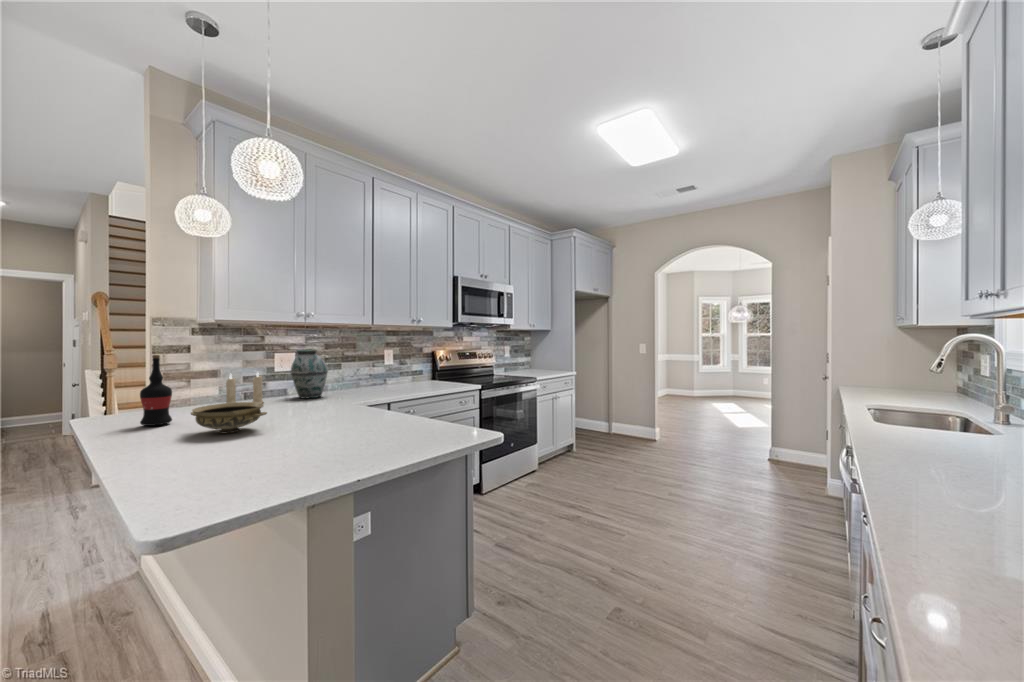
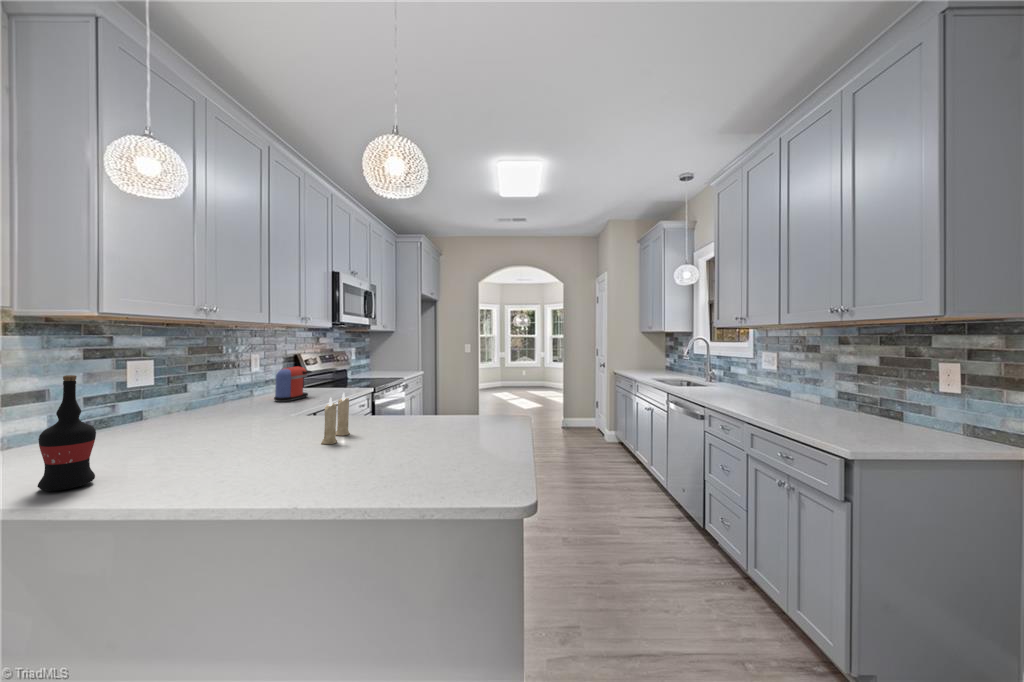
vase: present [290,350,328,399] -> none [172,357,229,422]
coffee maker: none [385,360,421,389] -> present [274,367,312,402]
candle: present [226,373,263,403] -> present [321,393,350,444]
ceramic bowl: present [191,402,267,433] -> none [181,434,302,480]

